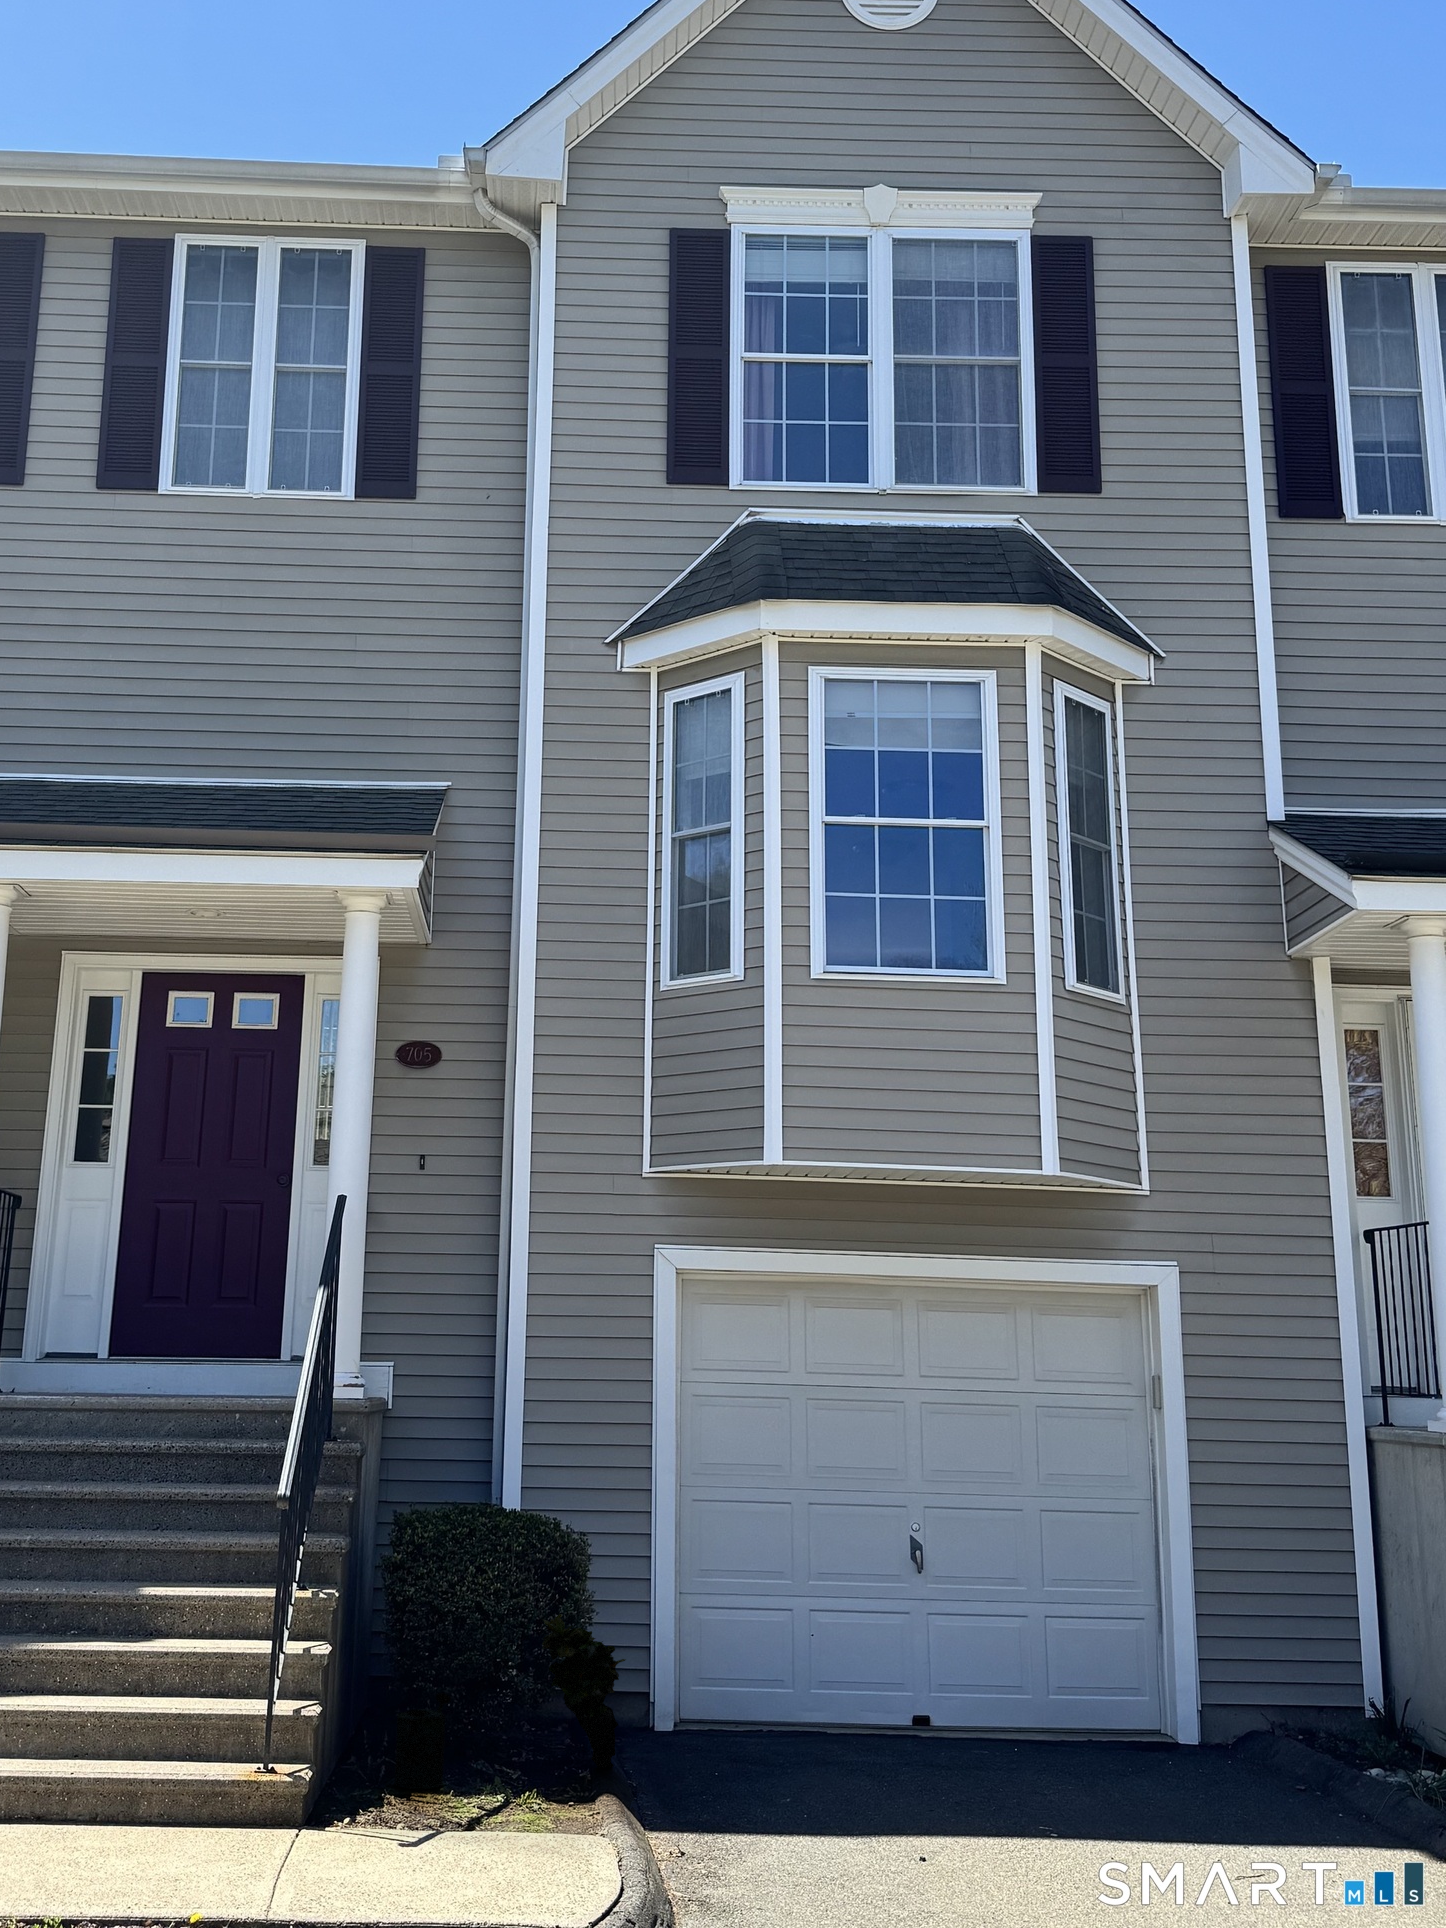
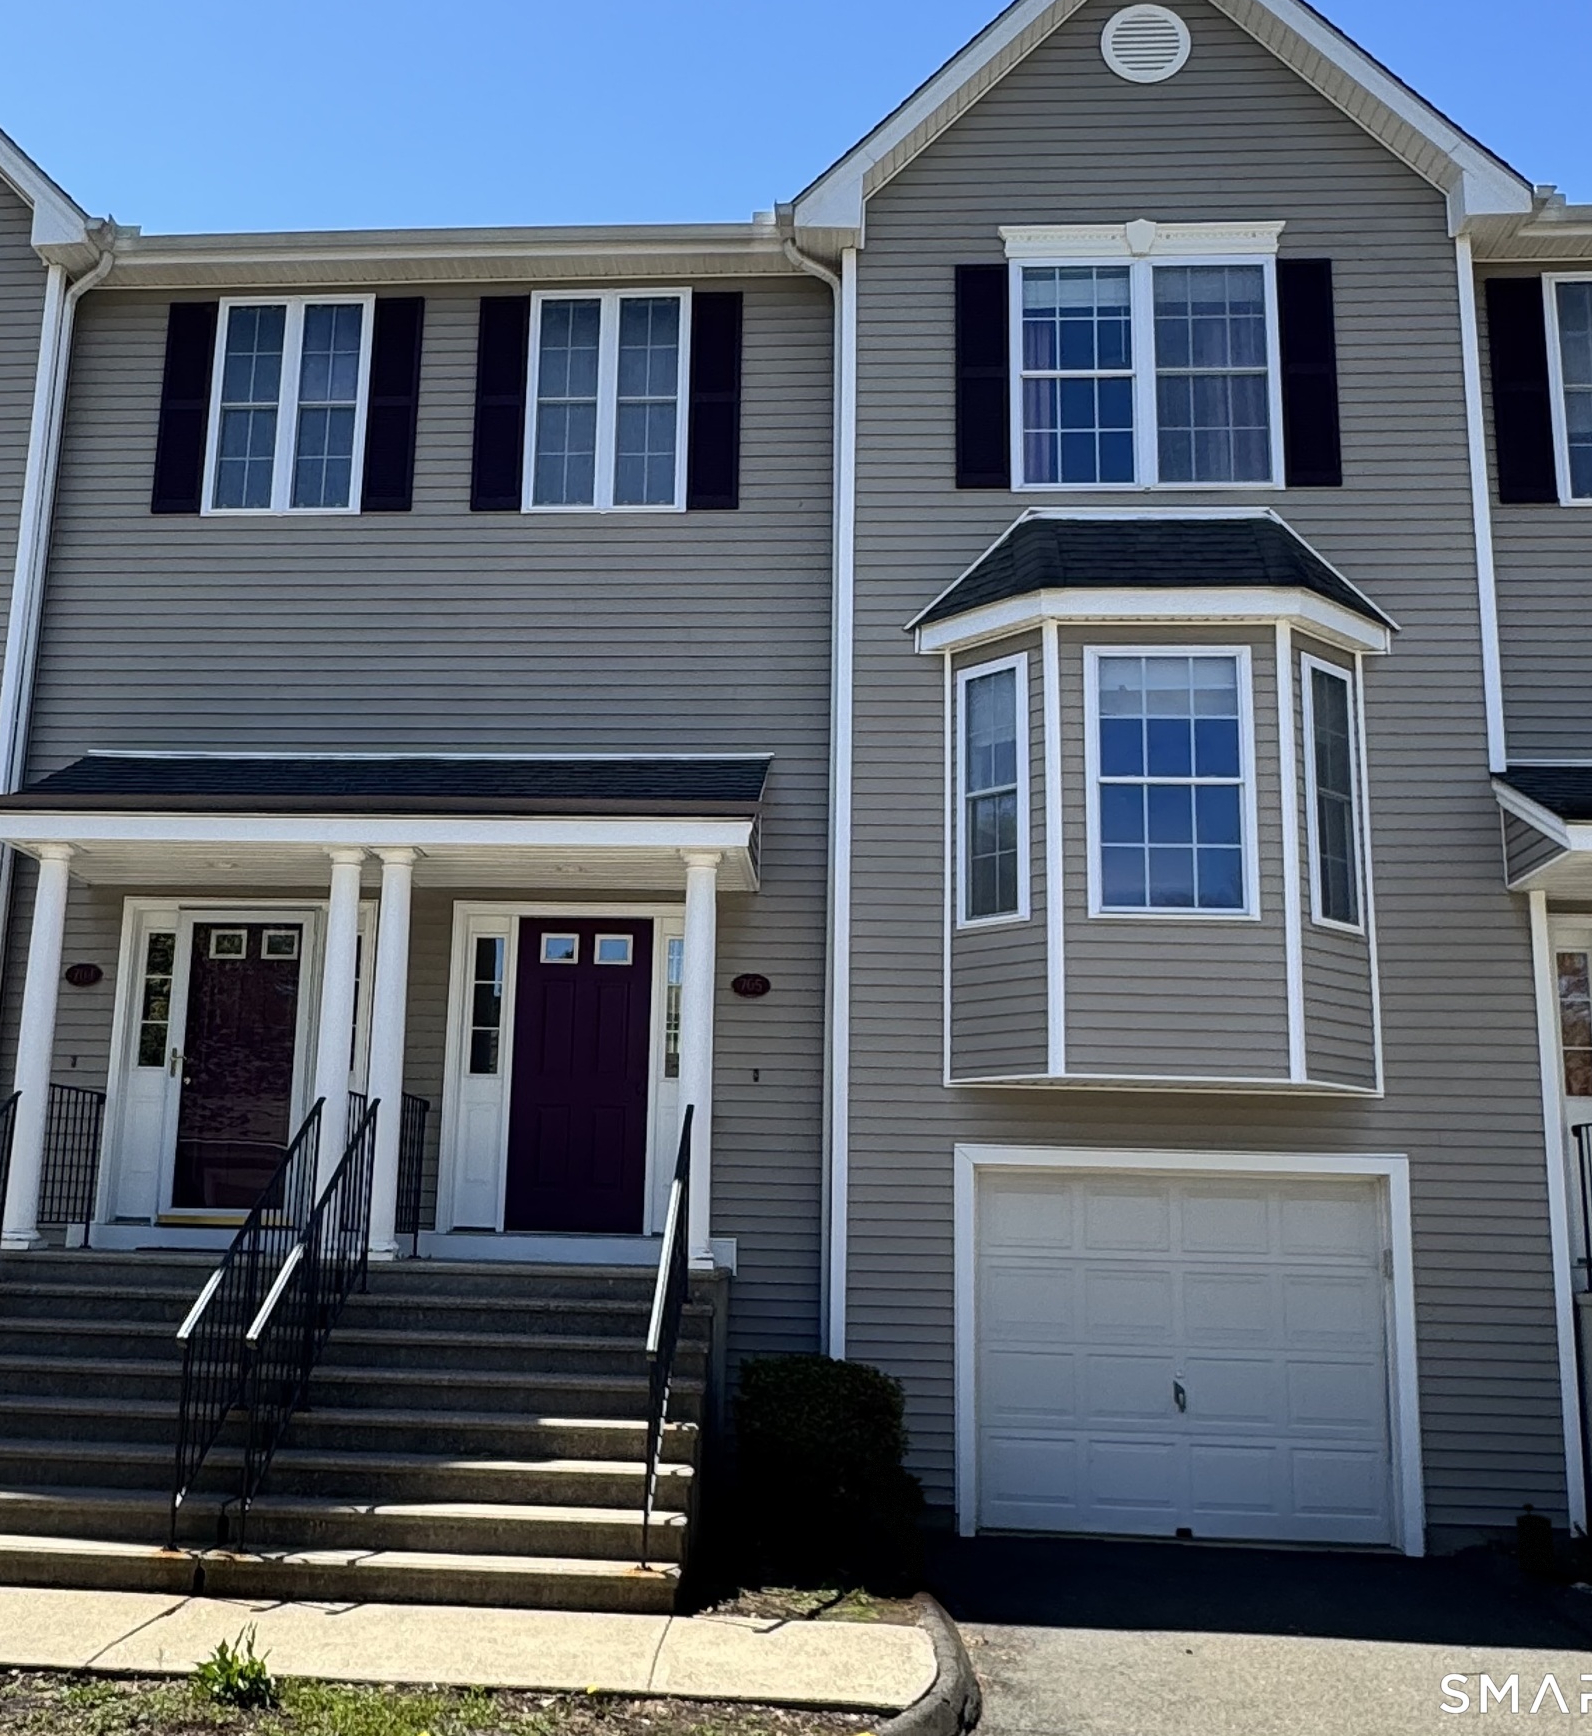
watering can: present [395,1693,451,1789] -> present [1516,1503,1555,1571]

